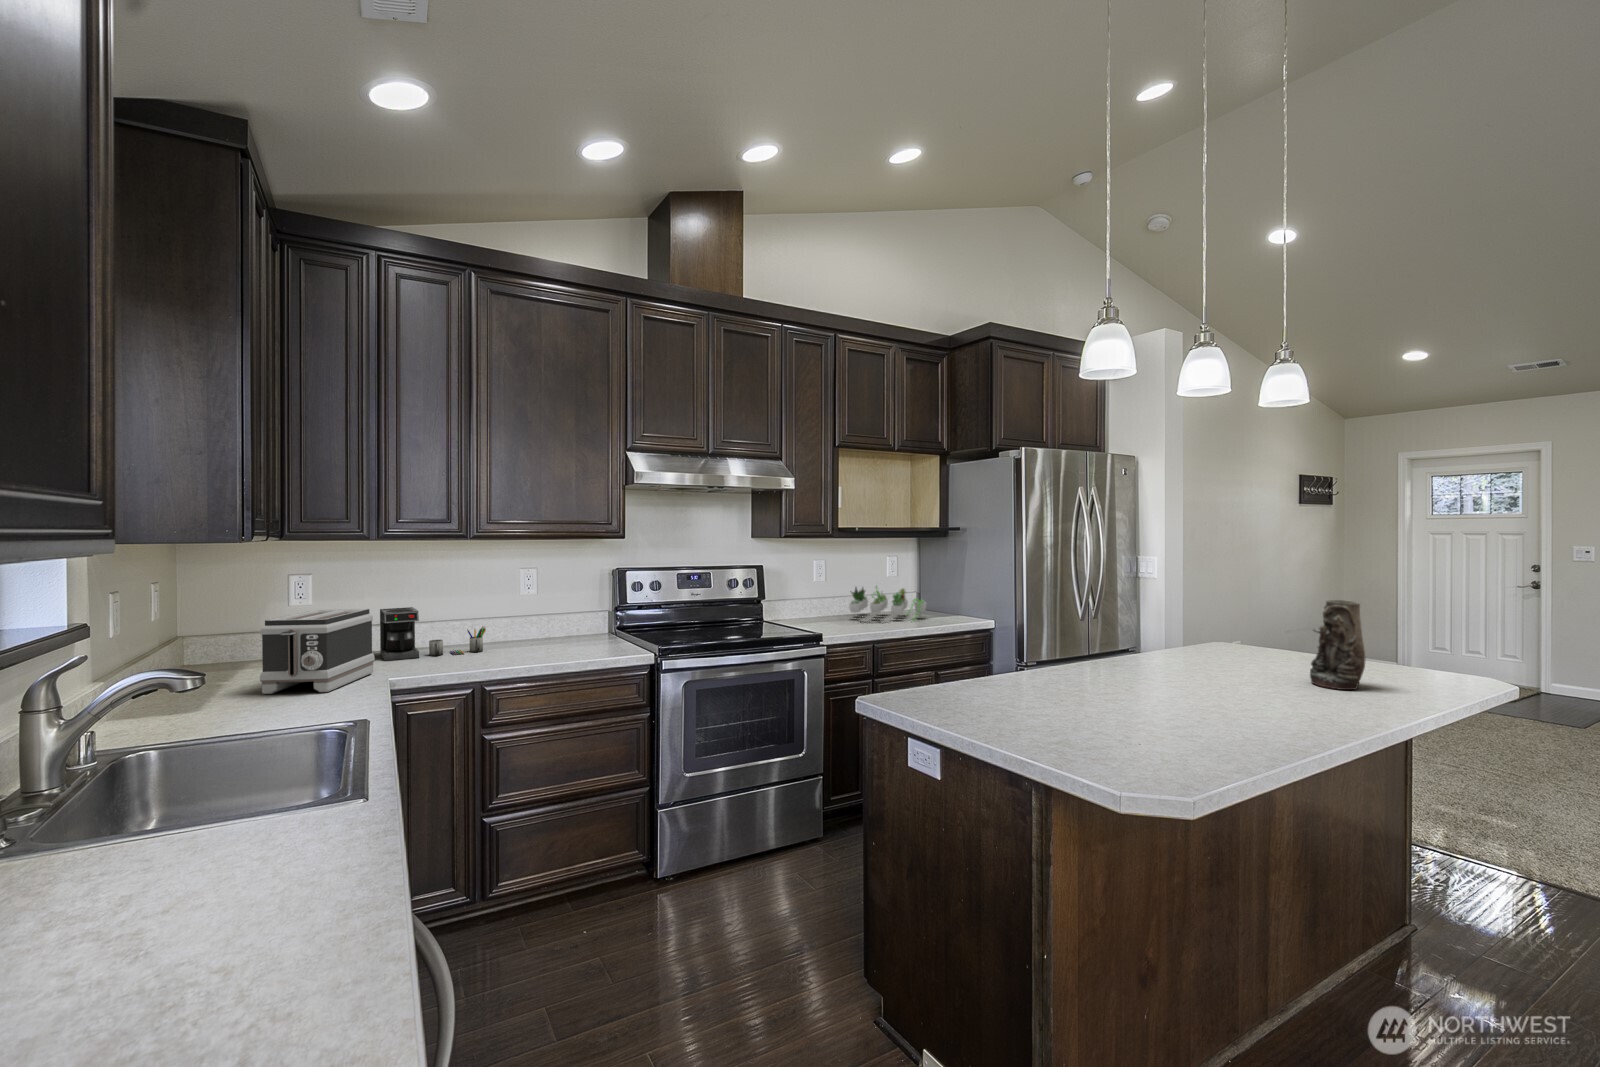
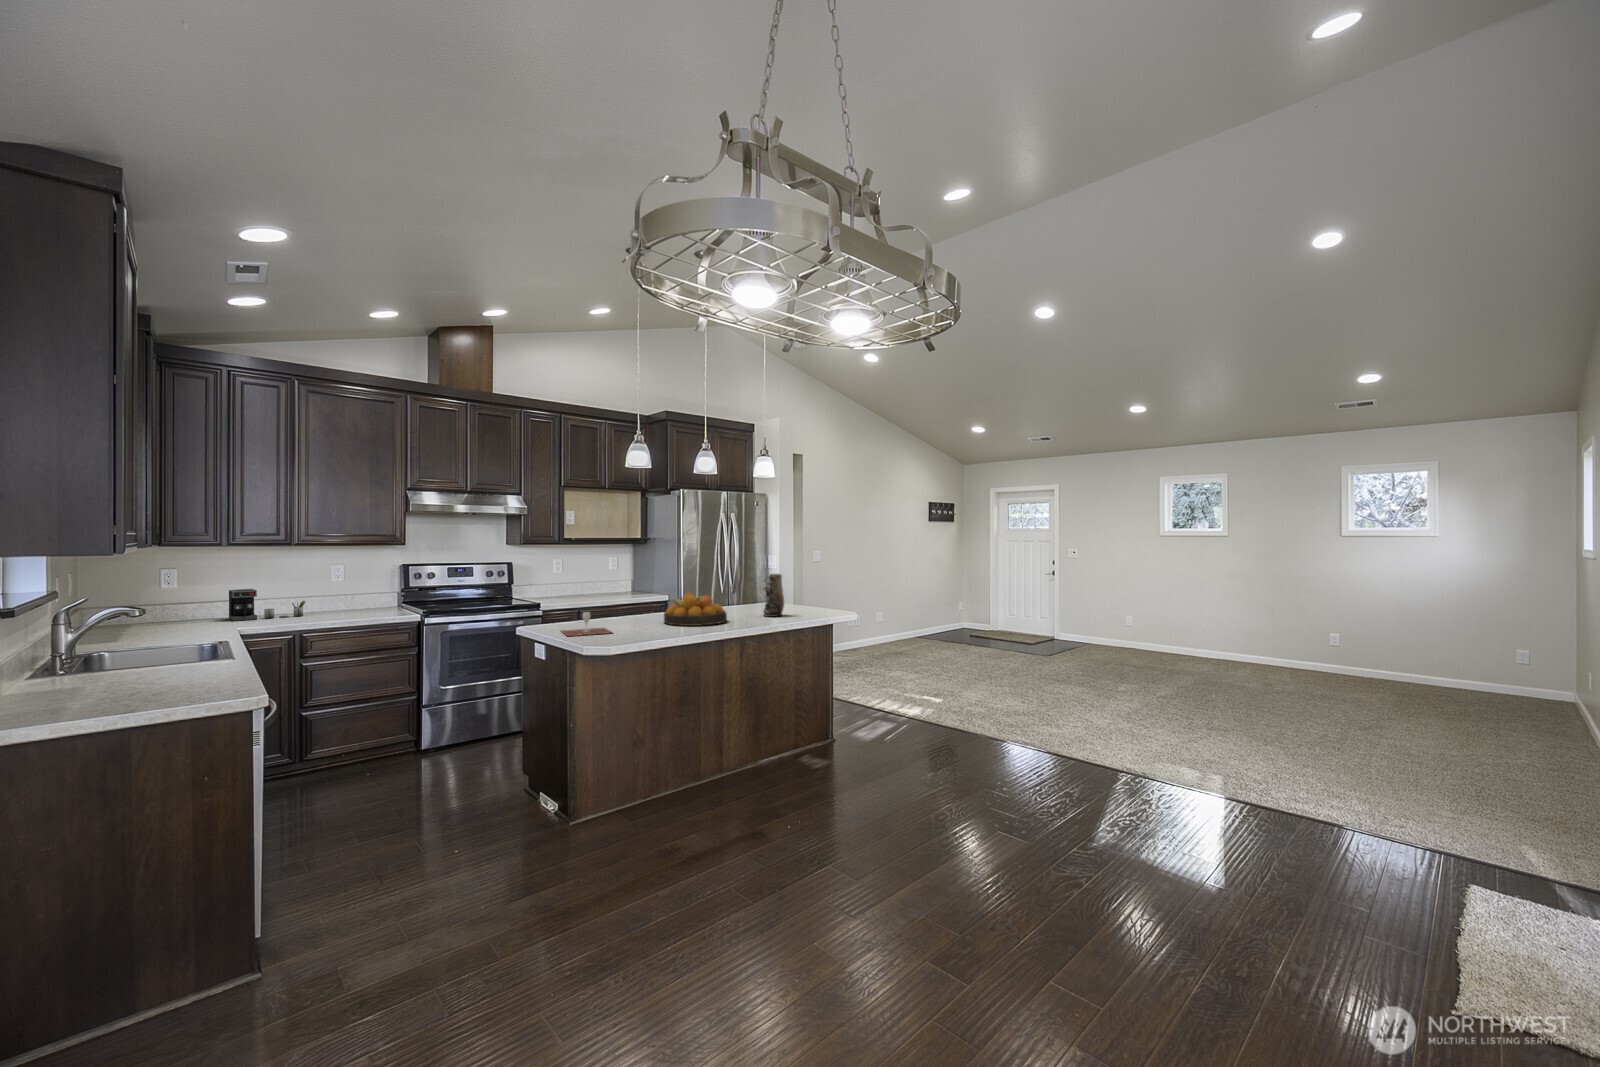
succulent plant: present [849,586,927,619] -> none [573,573,627,597]
toaster: present [260,609,375,694] -> none [151,587,226,635]
fruit bowl: none [1140,639,1290,717] -> present [664,593,727,626]
wine glass: none [974,685,1111,746] -> present [562,612,611,636]

